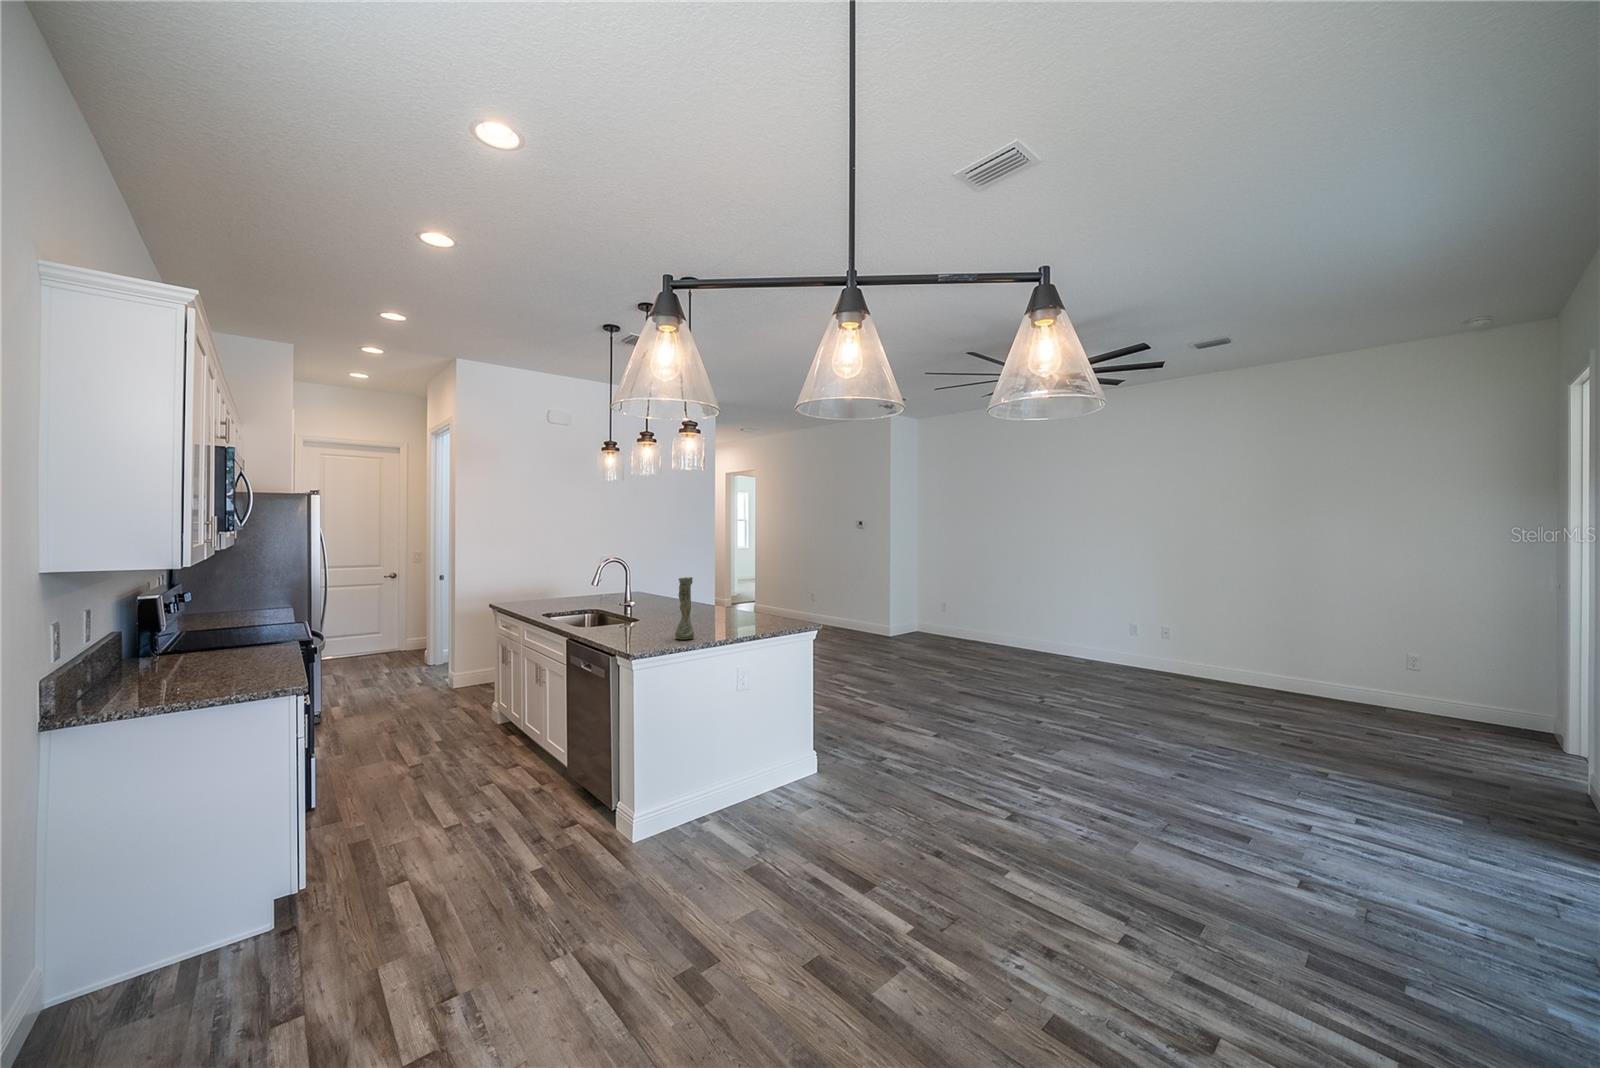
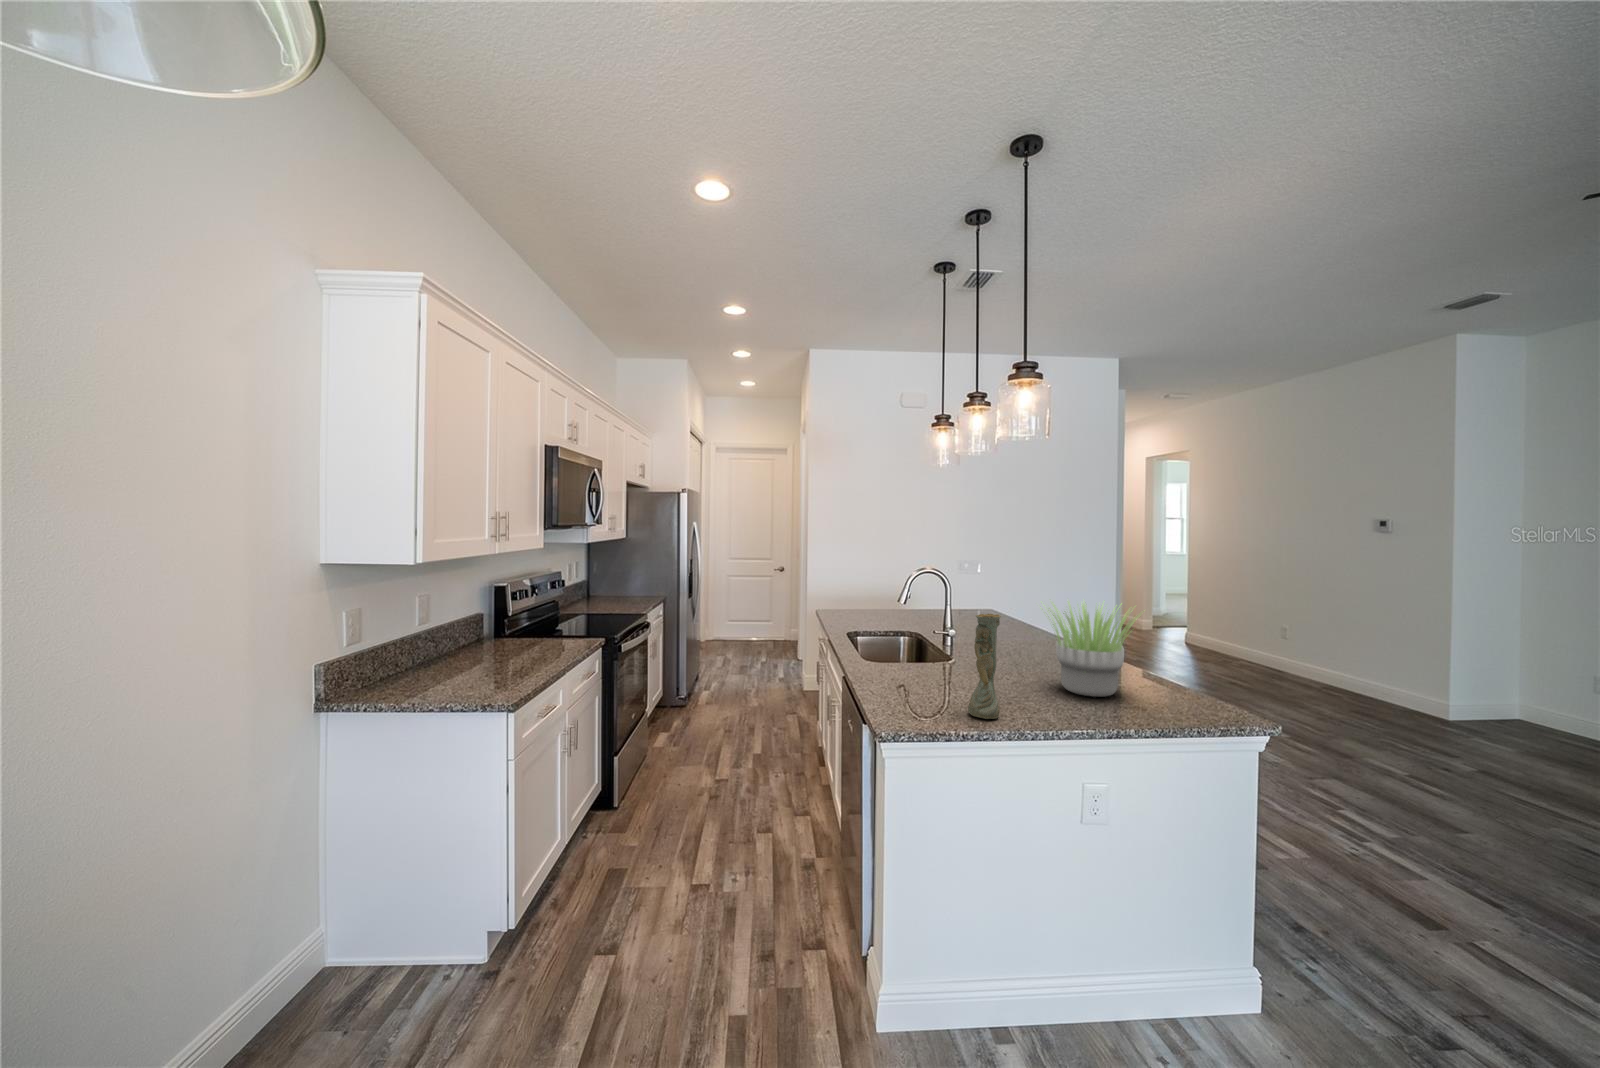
potted plant: none [700,568,762,624] -> present [1048,602,1144,697]

